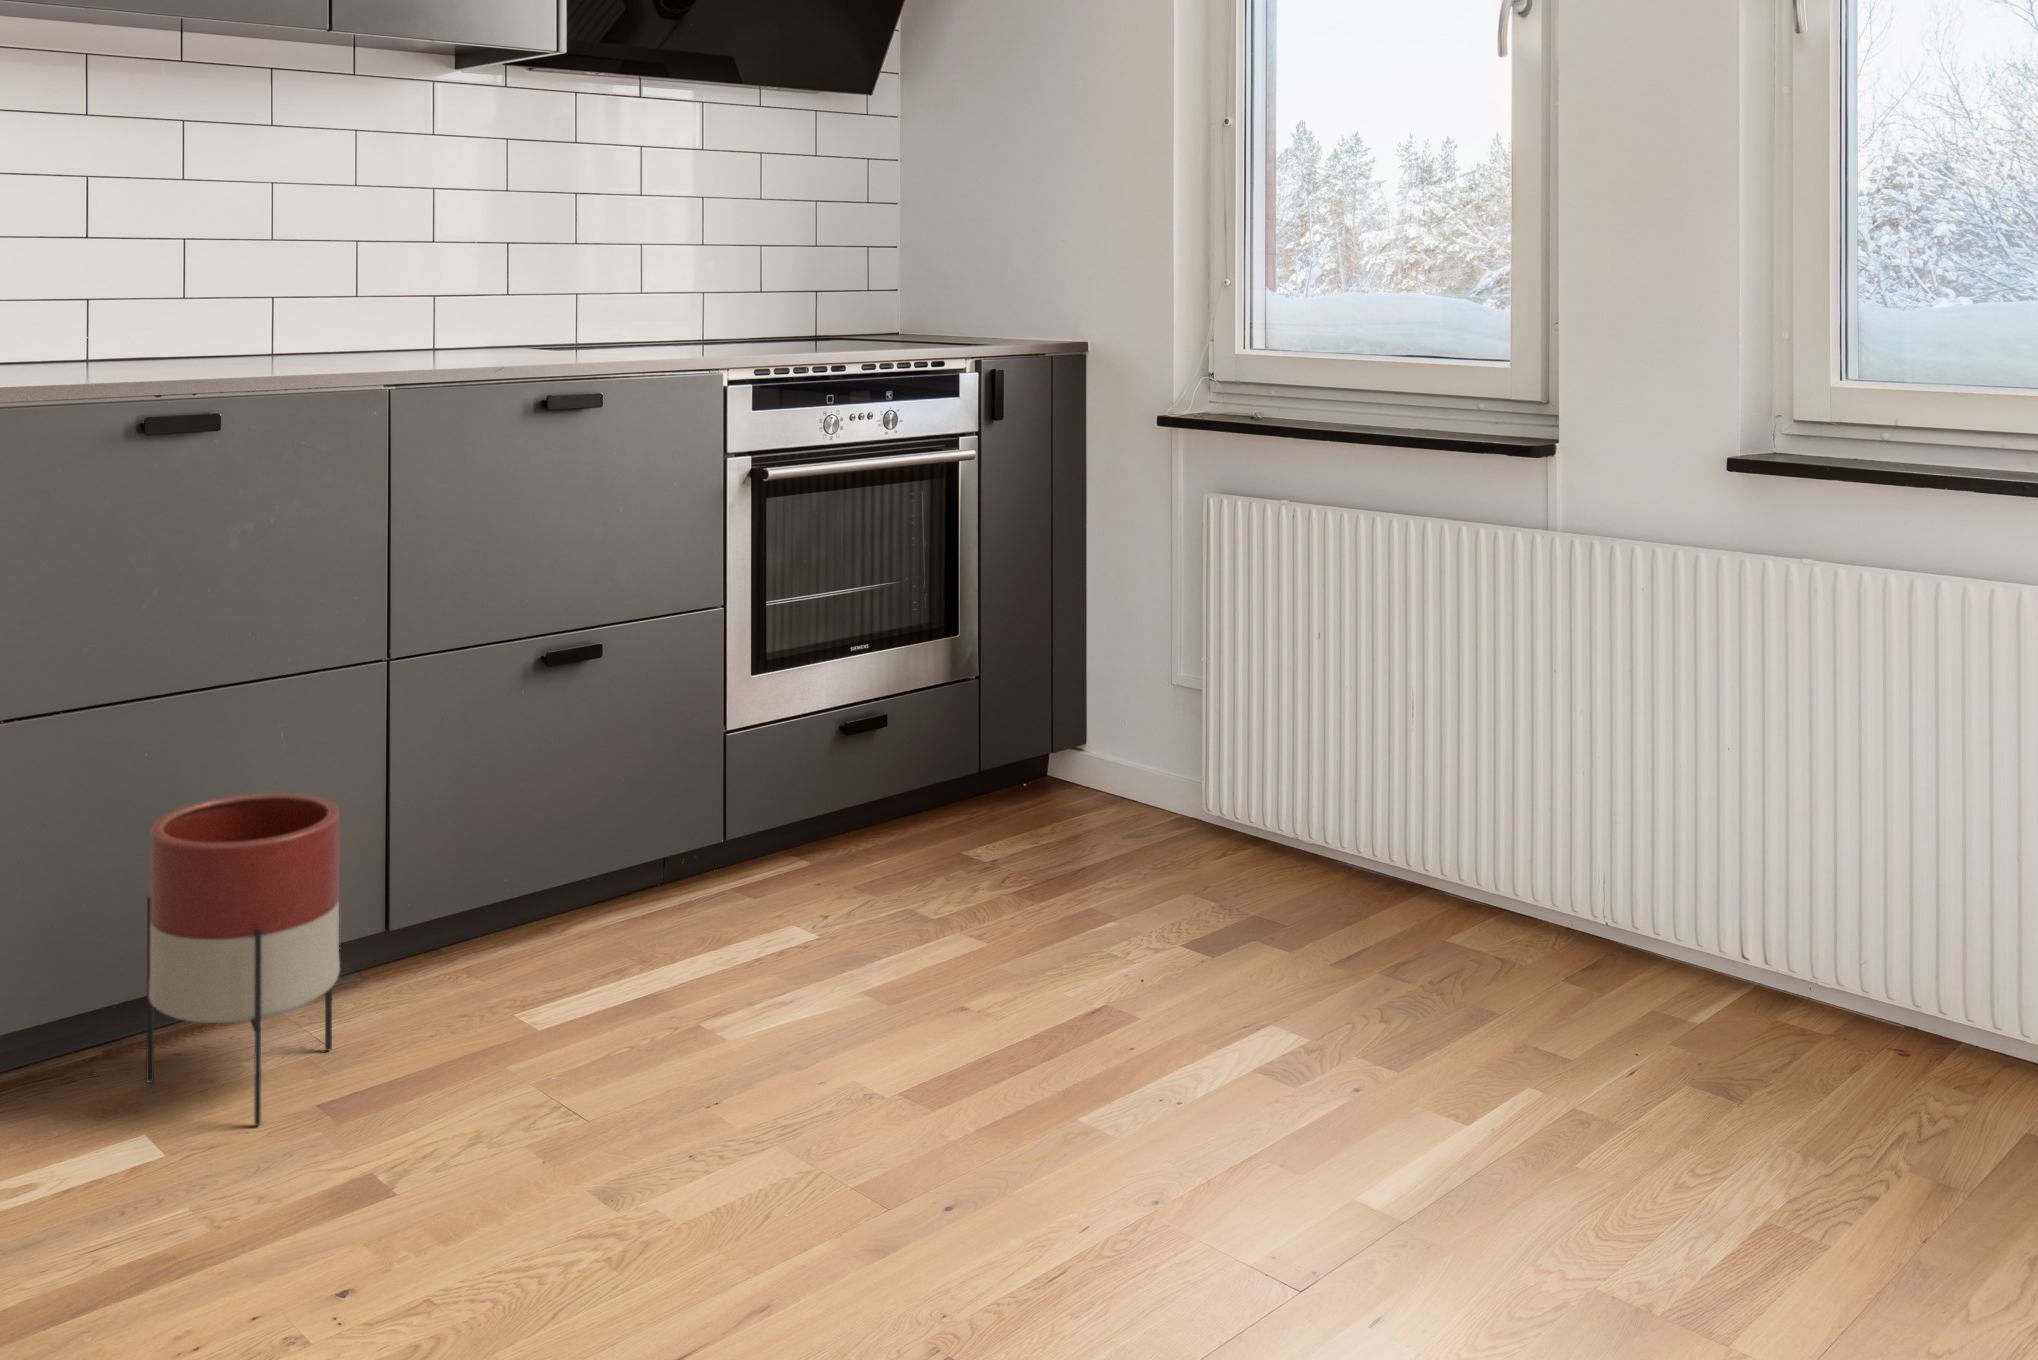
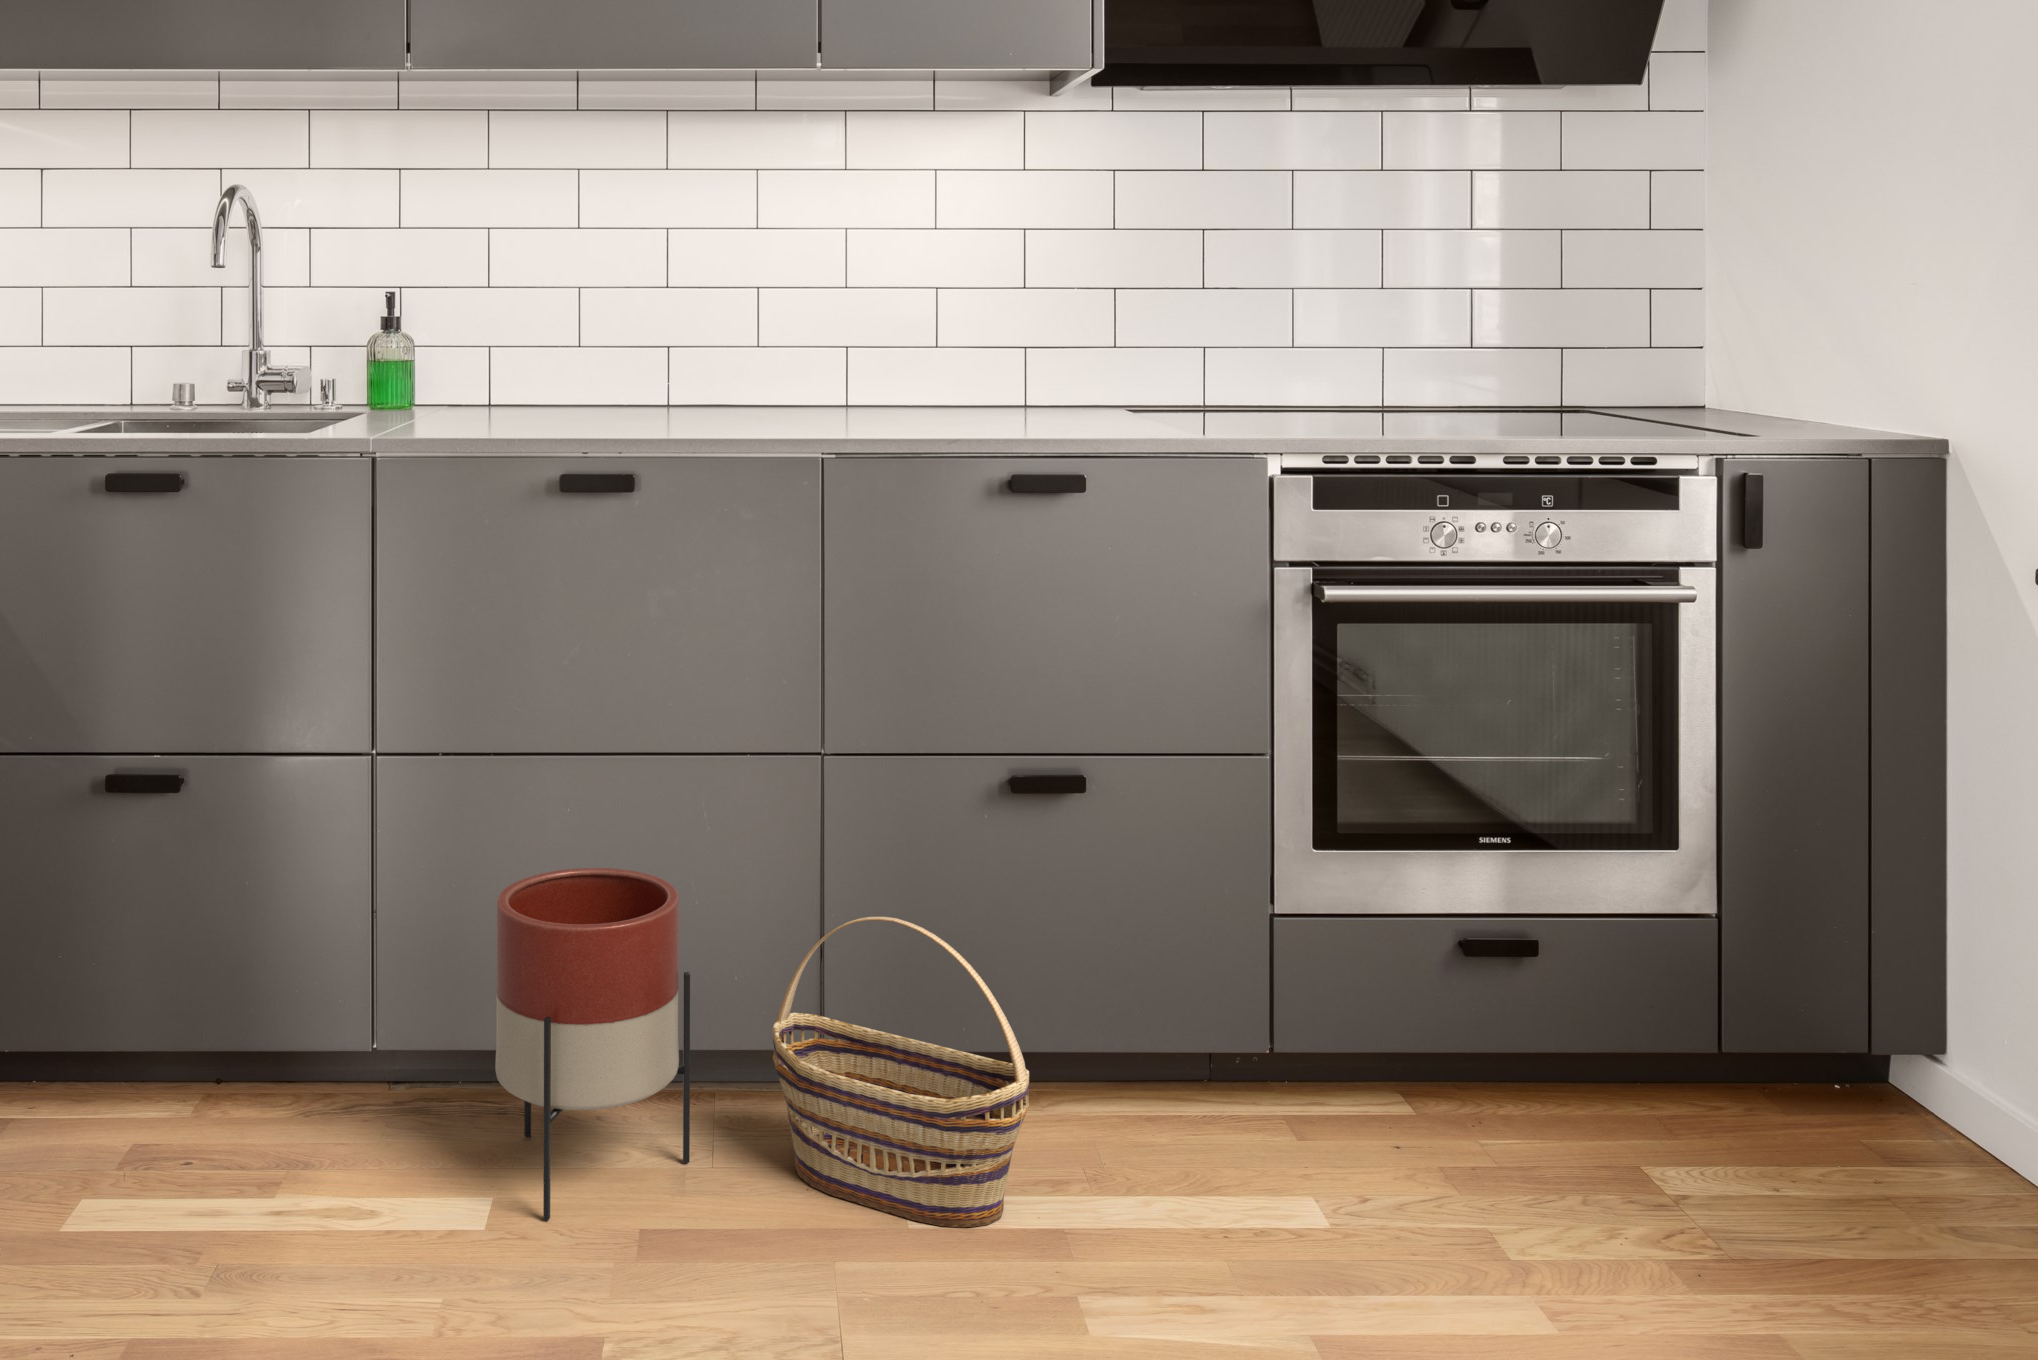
basket: none [400,777,647,1030] -> present [773,917,1029,1227]

